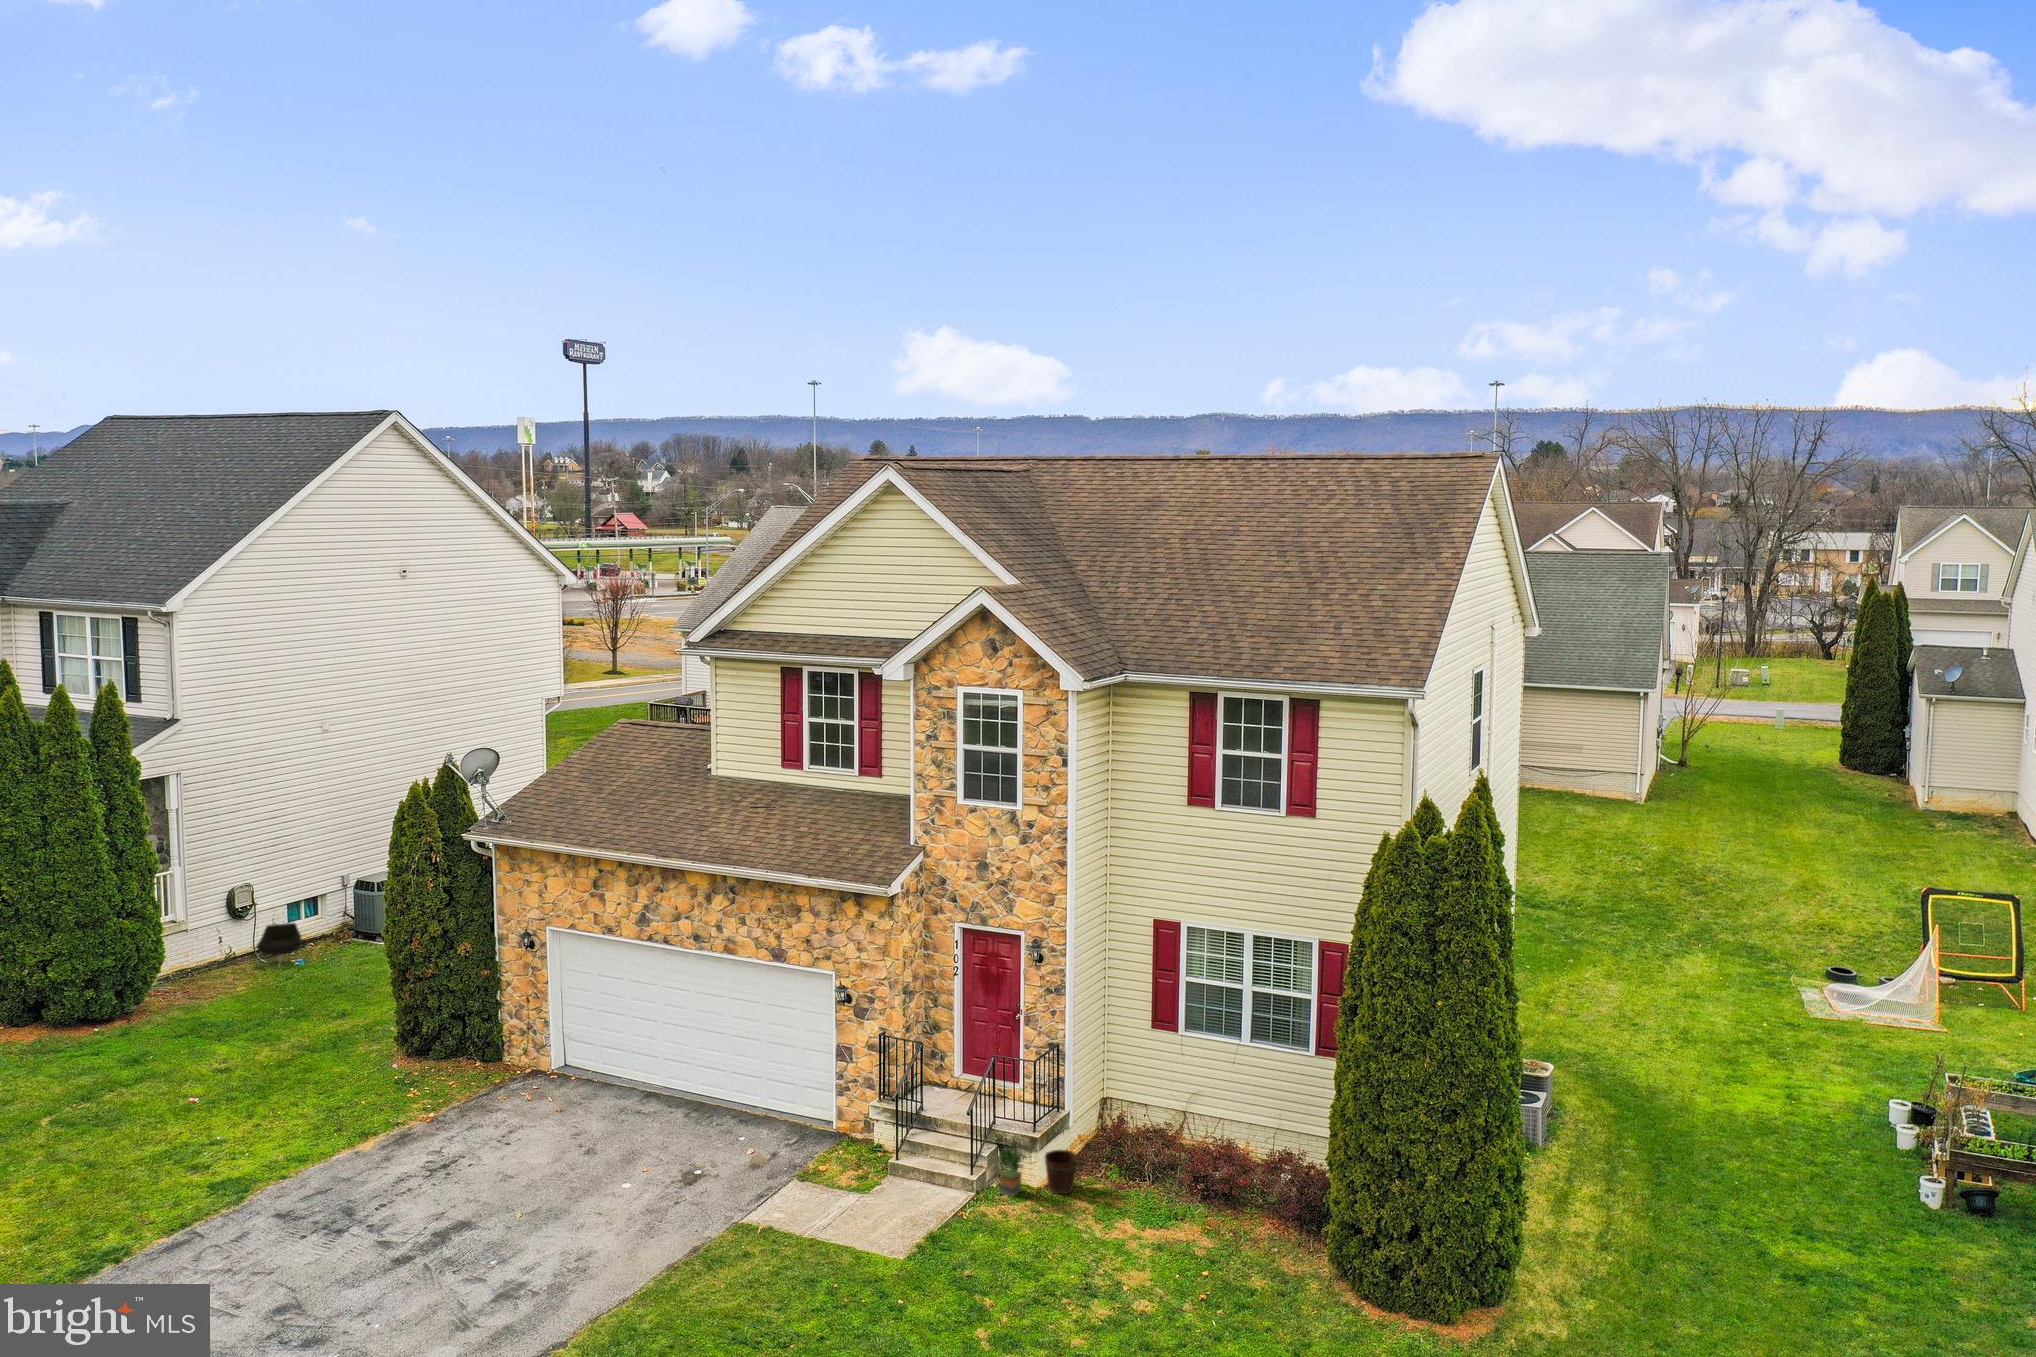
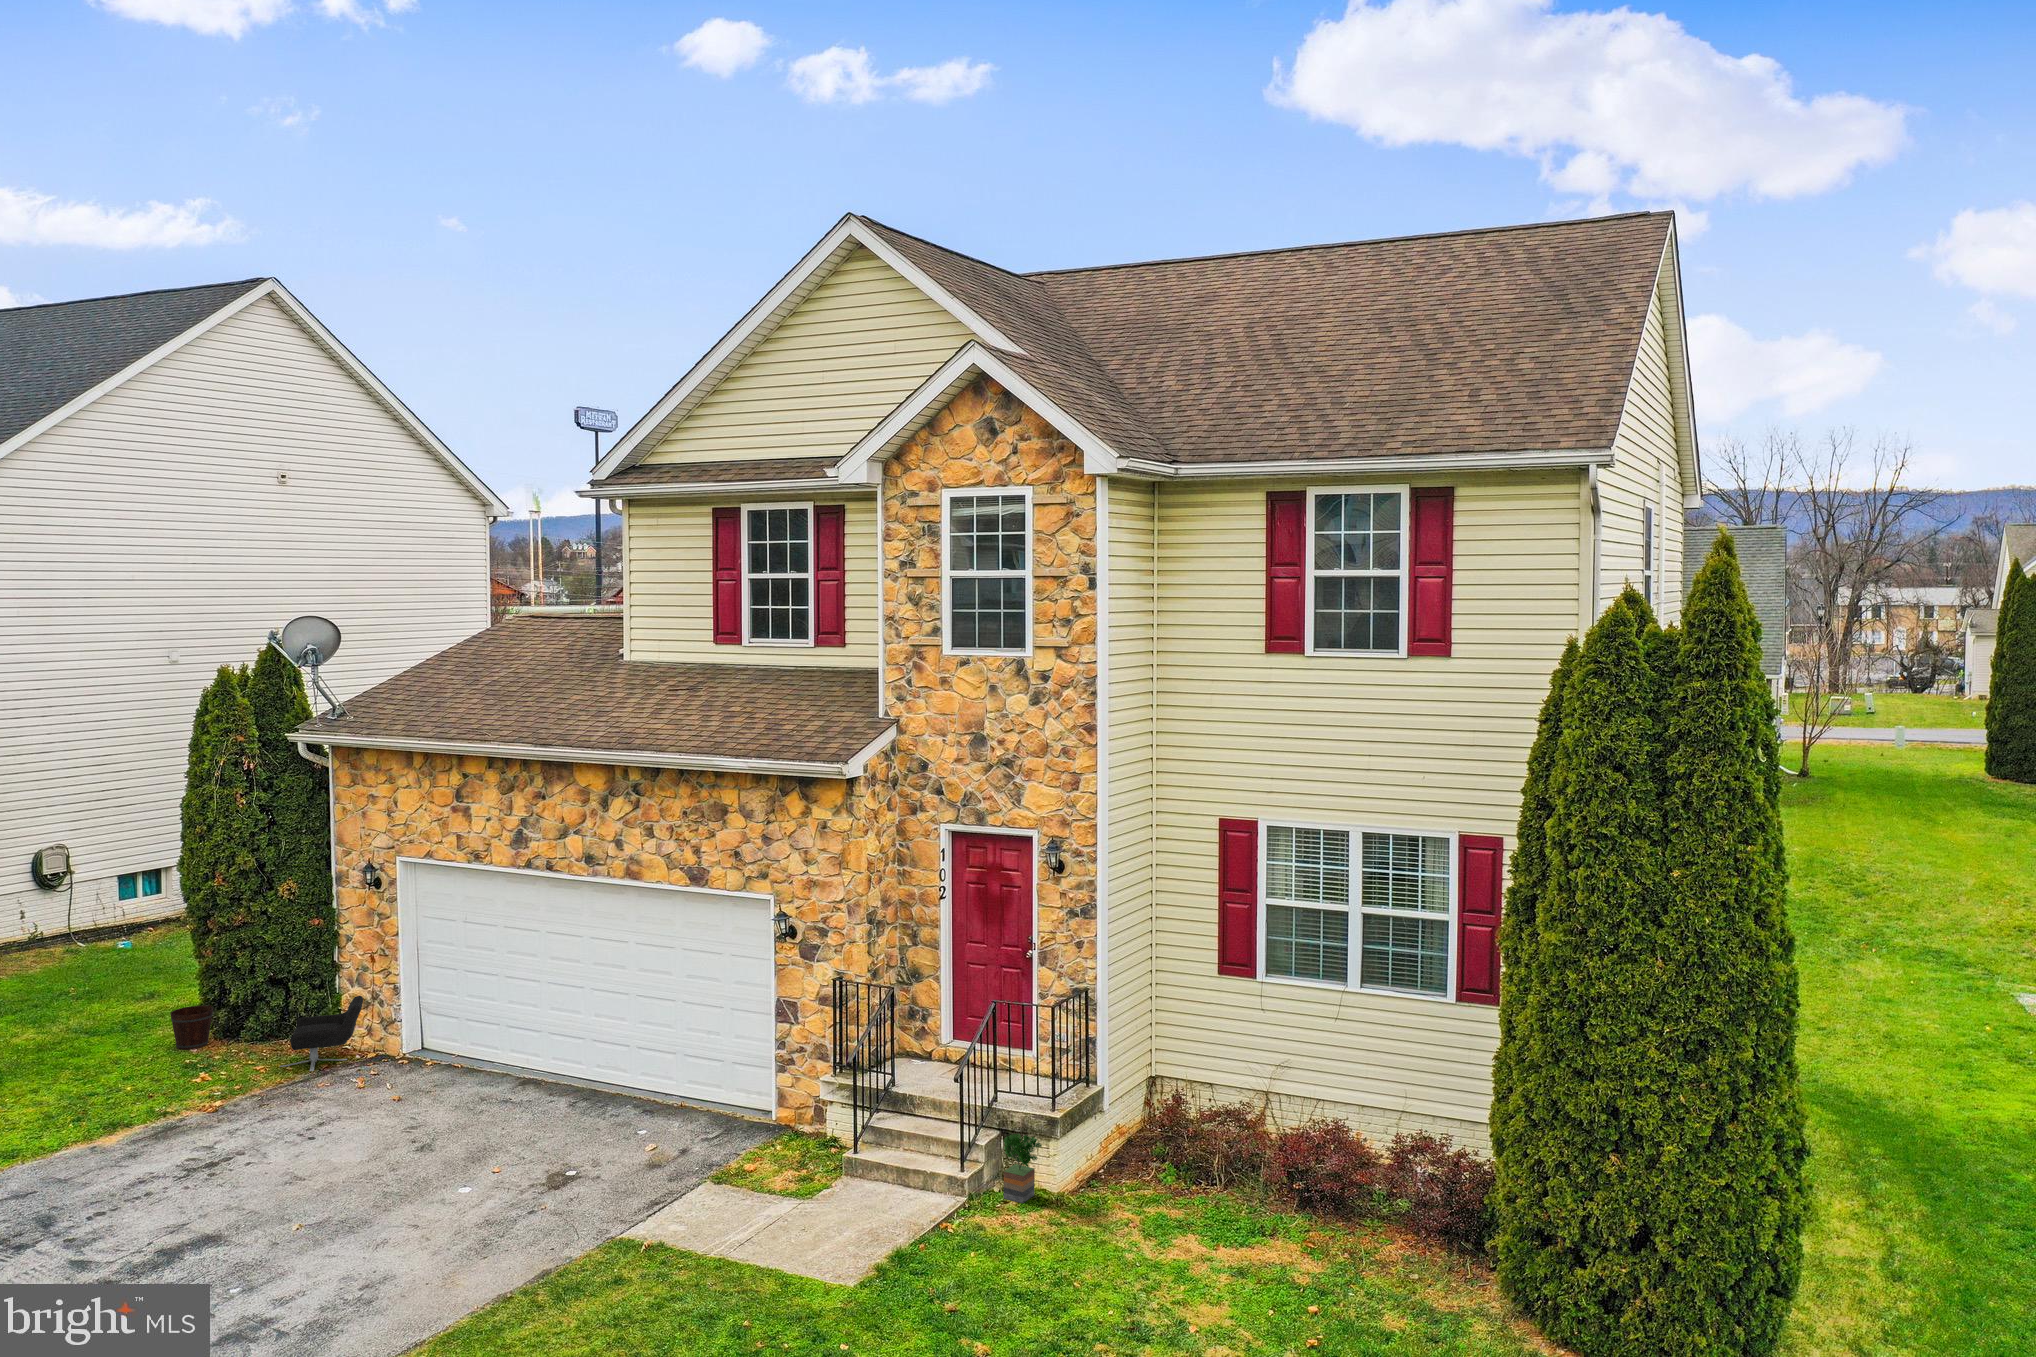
lounge chair: present [256,923,301,966] -> present [280,996,363,1071]
bucket: present [1045,1150,1078,1194] -> present [170,1005,213,1050]

